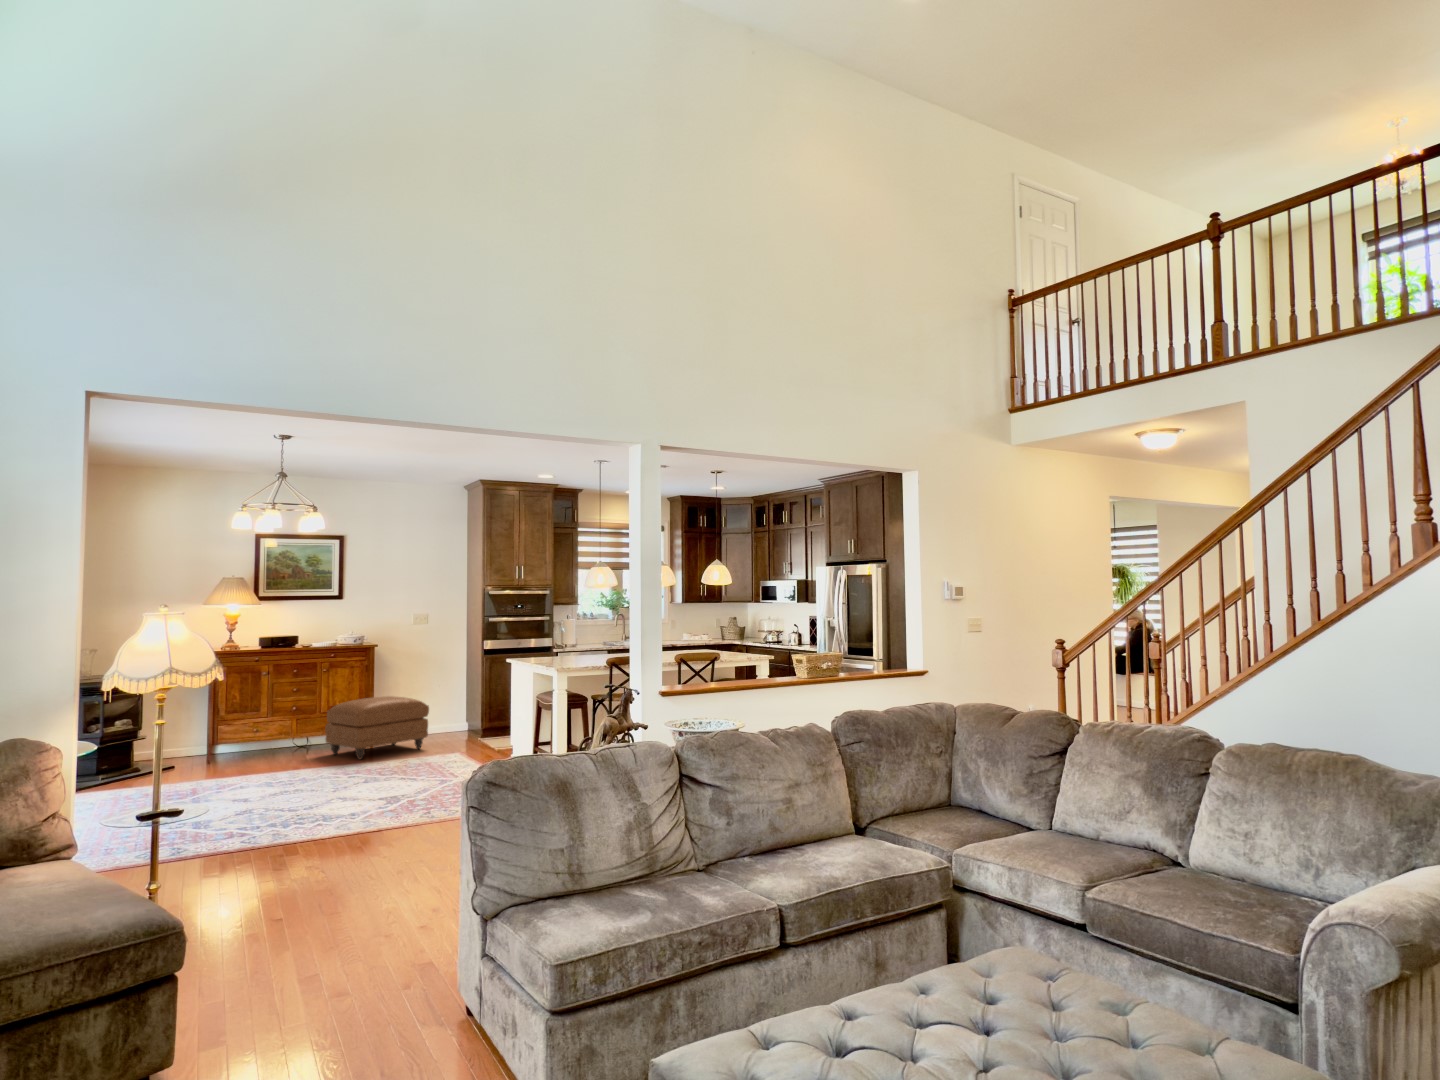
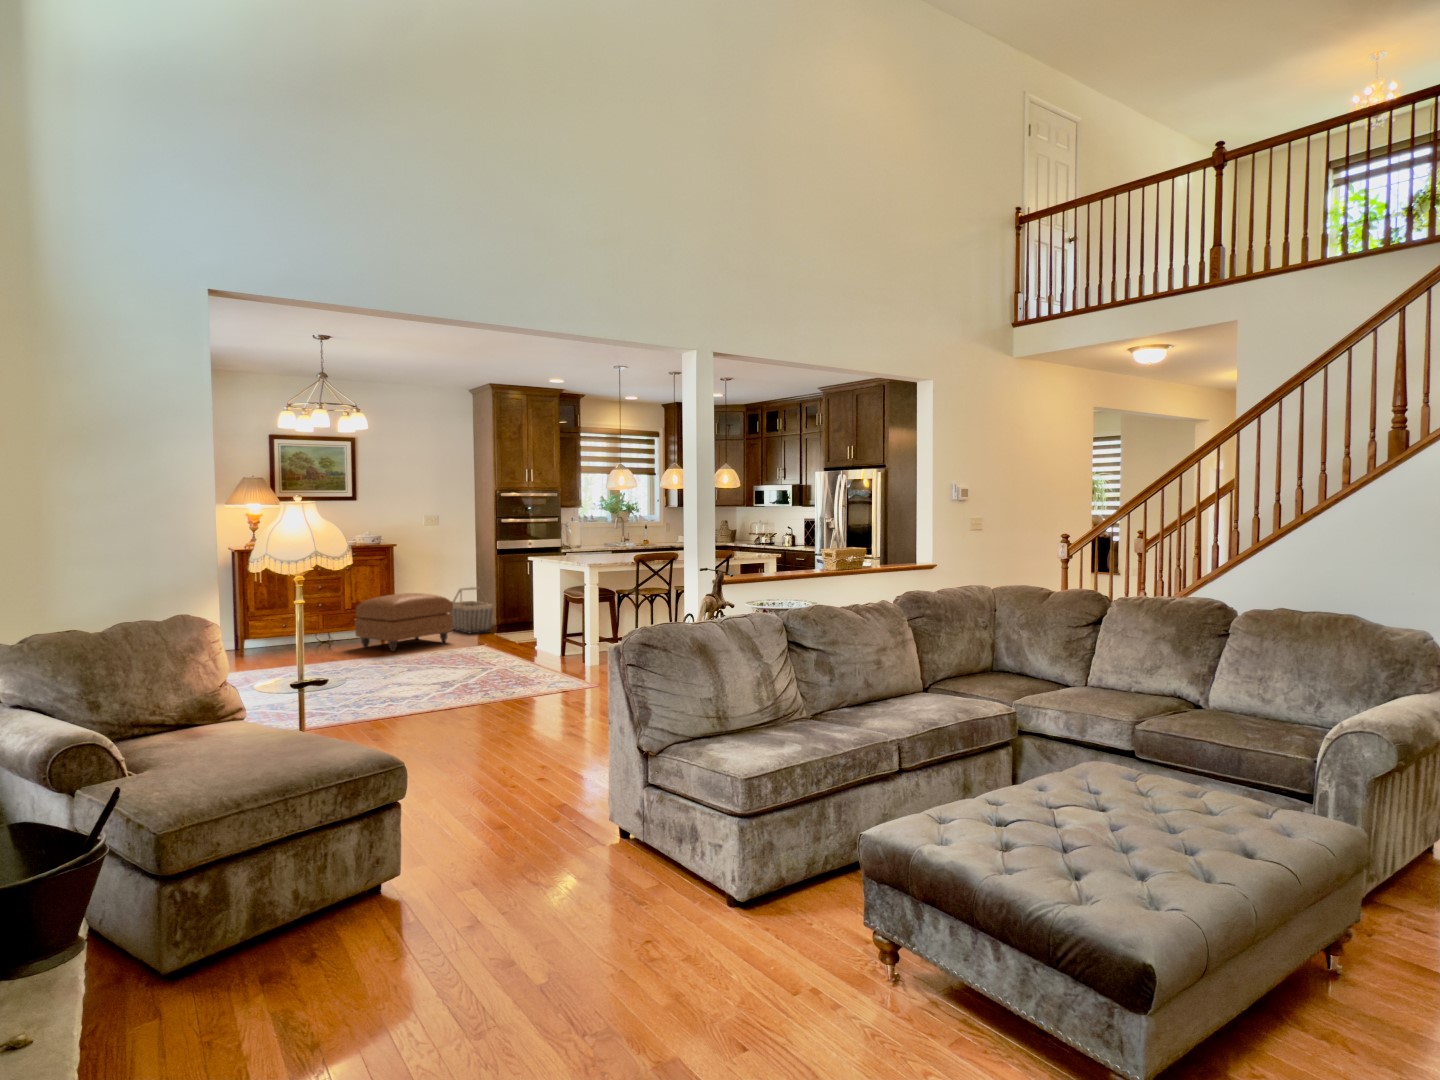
basket: none [433,689,477,739] -> present [449,587,493,633]

